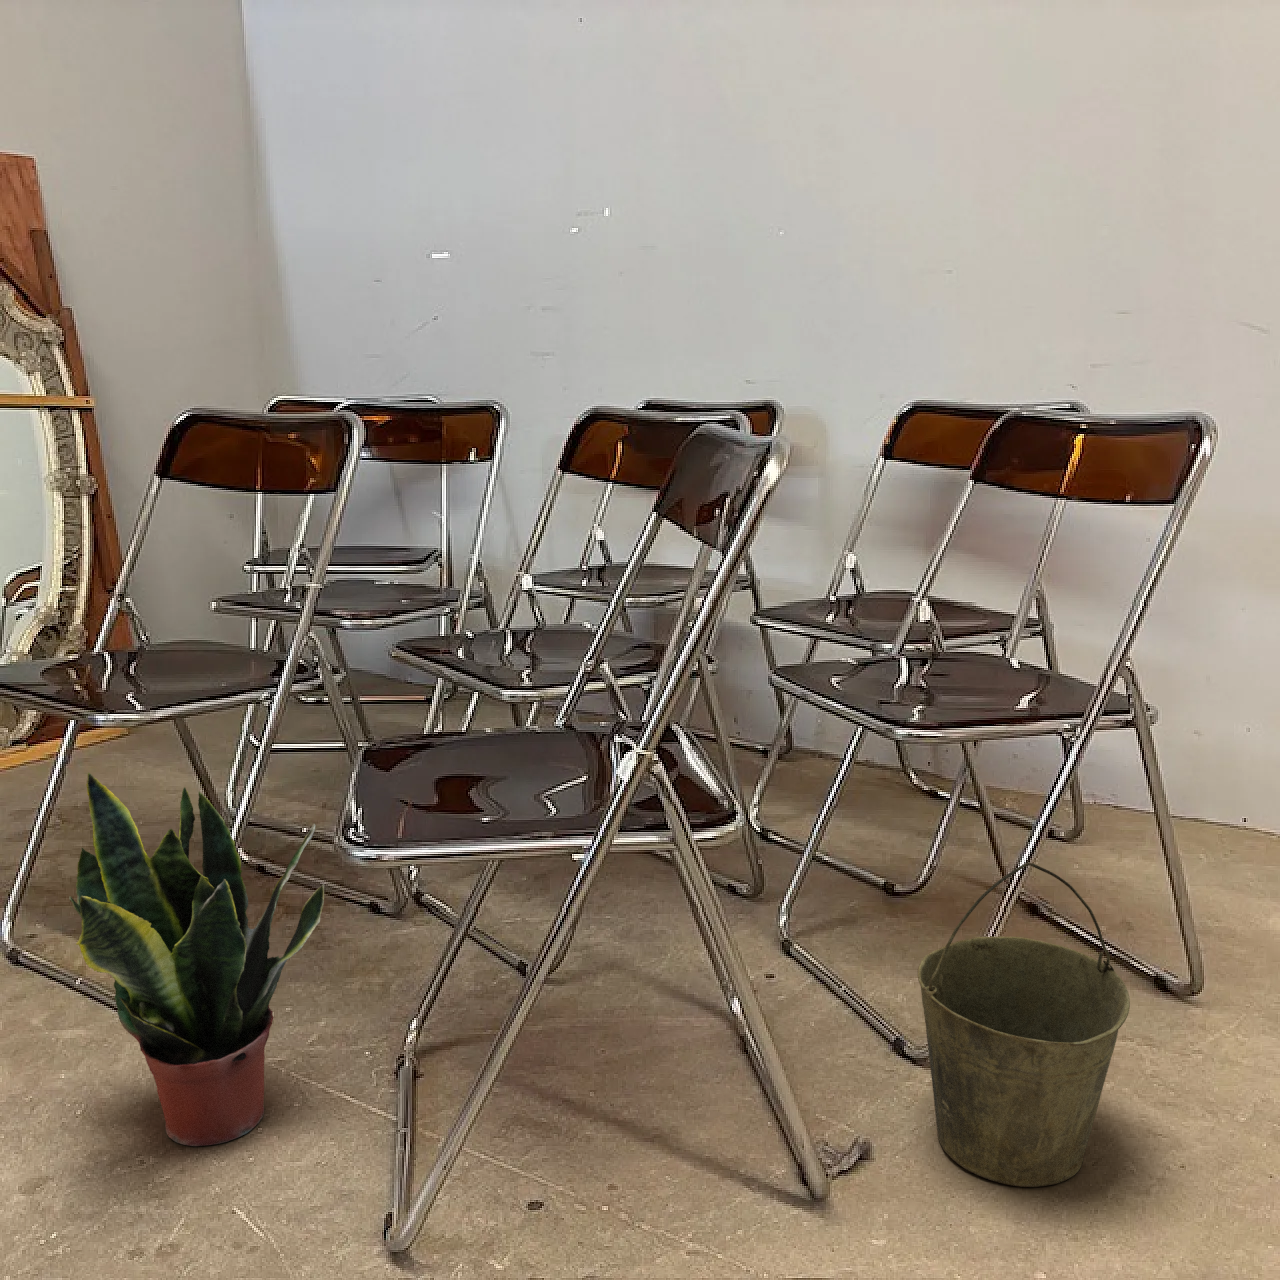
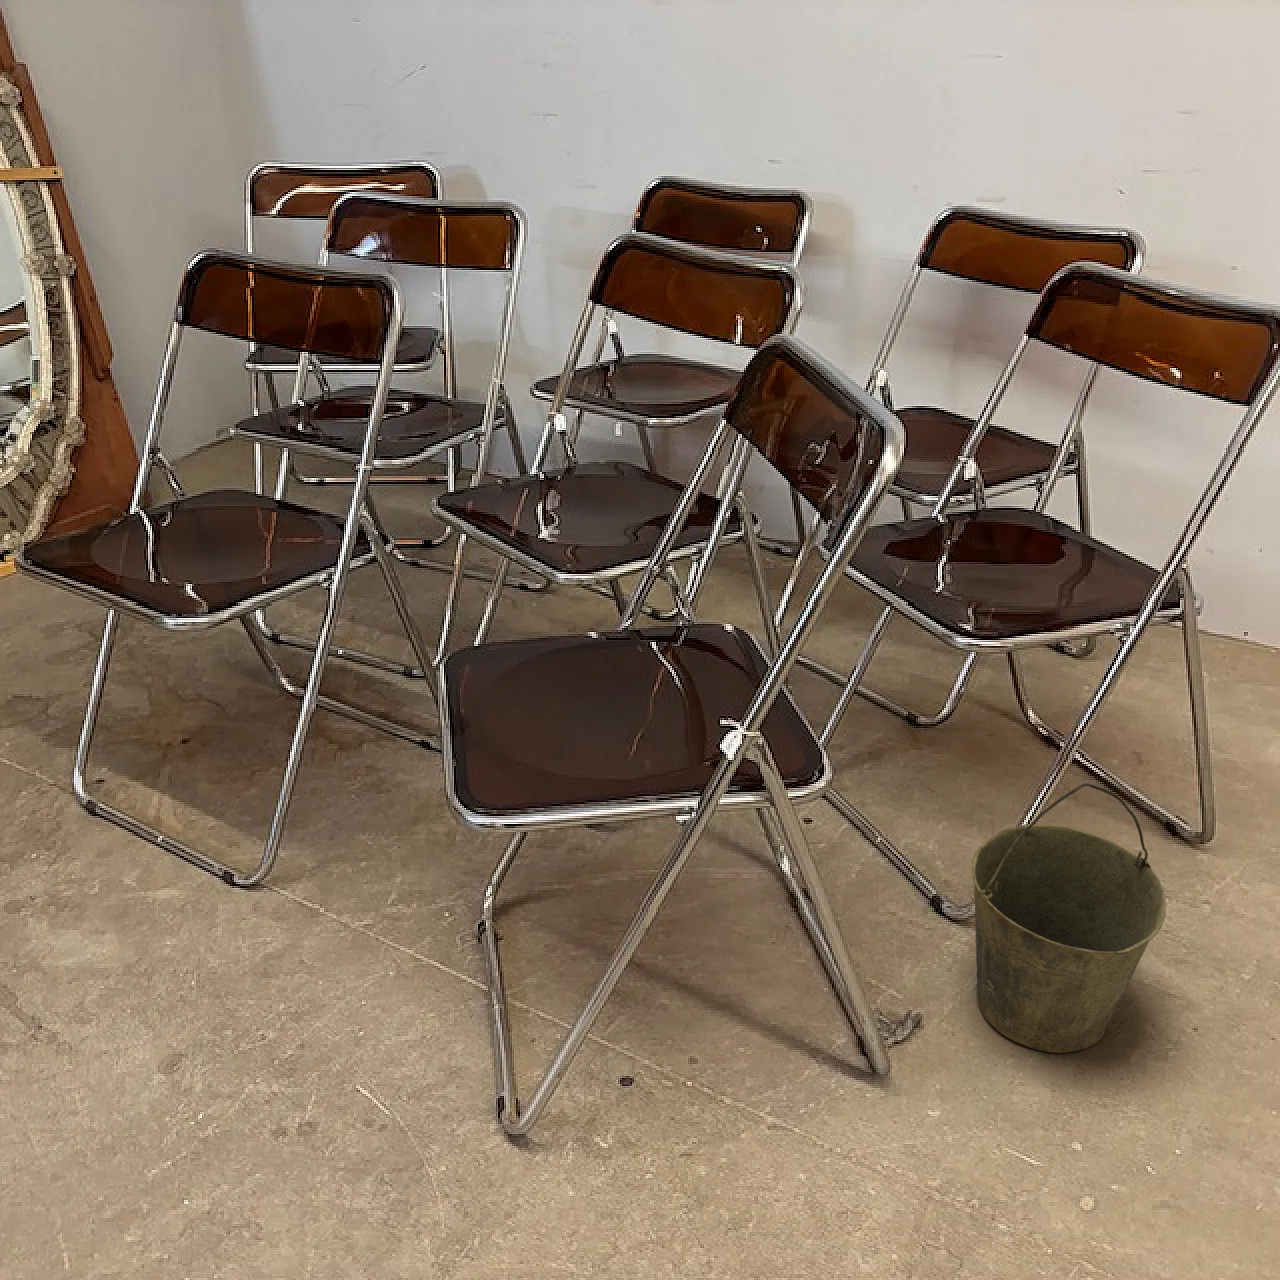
potted plant: present [69,773,324,1146] -> none [174,700,416,1021]

